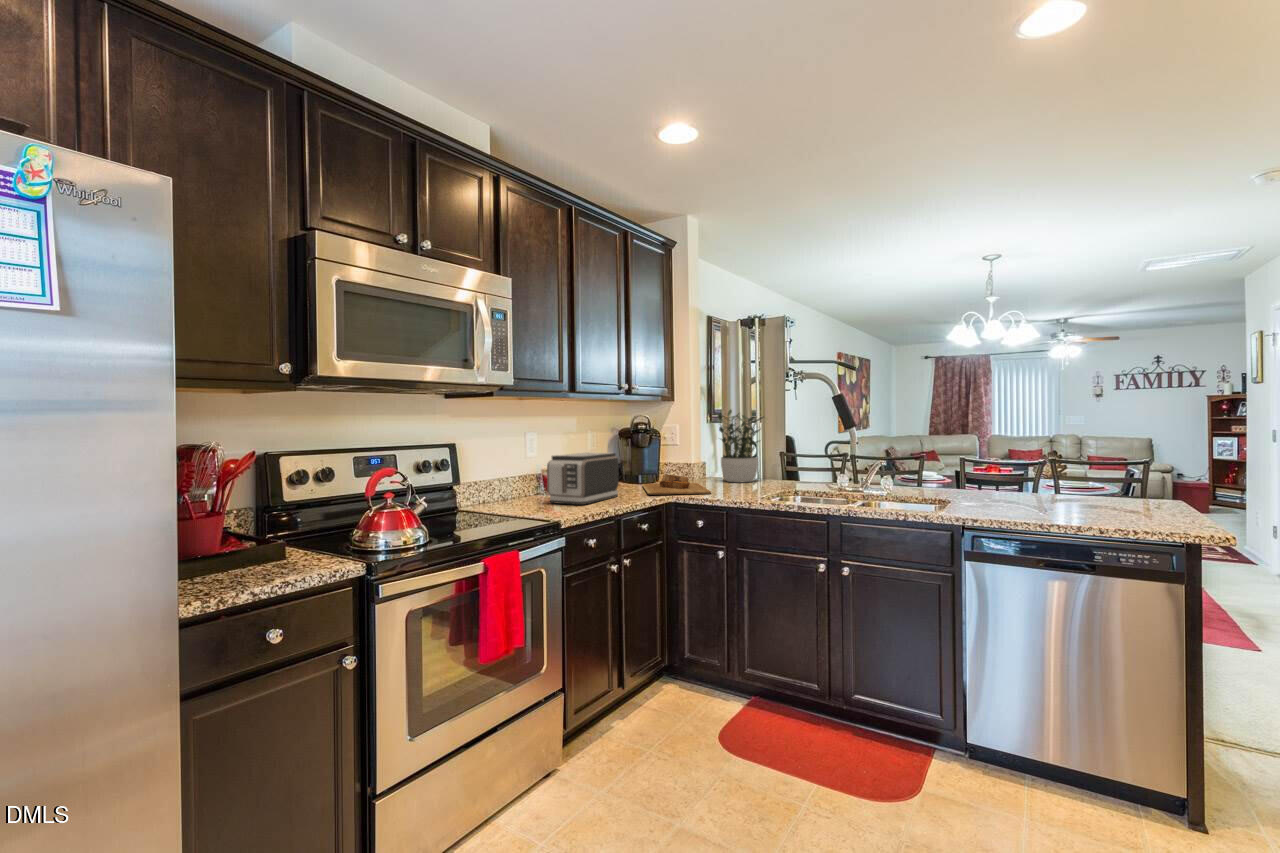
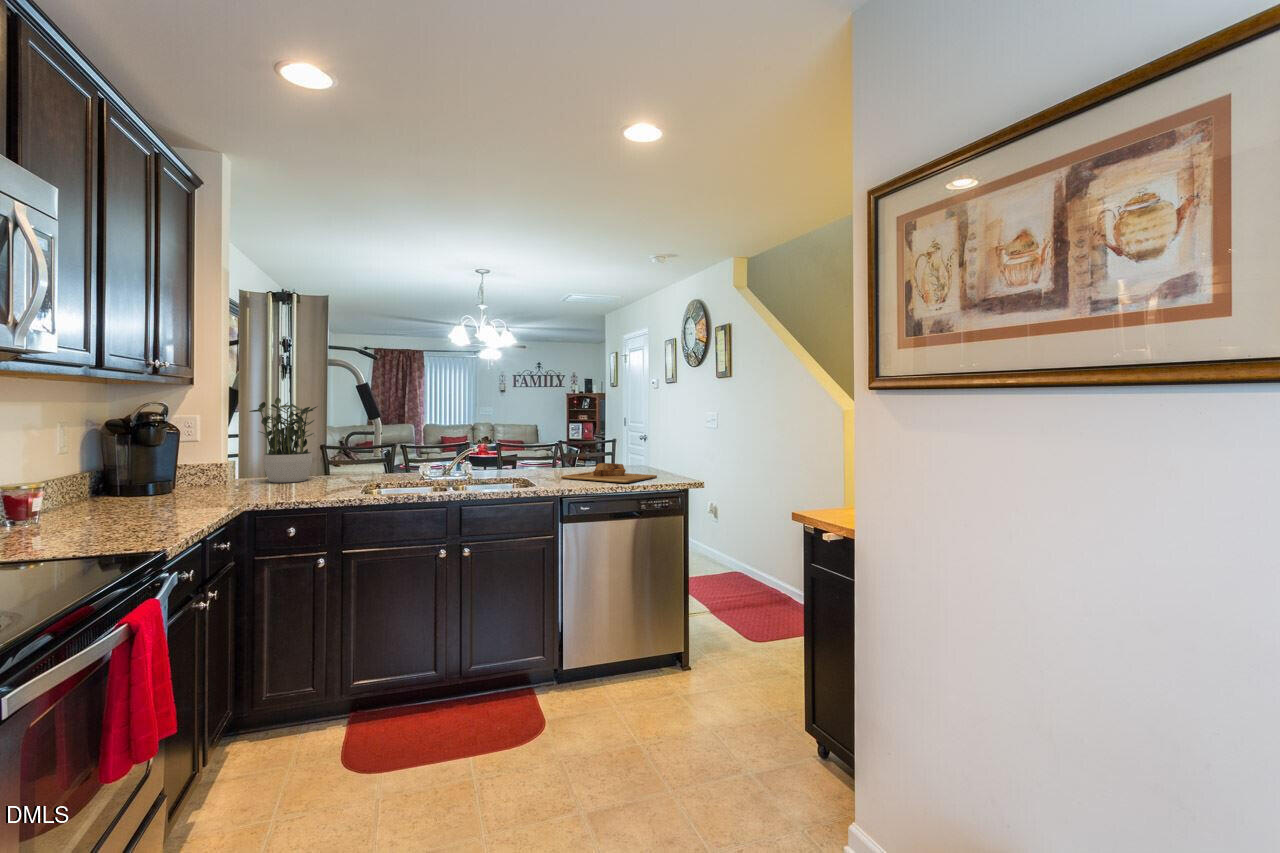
toaster: present [547,453,619,505] -> none [62,454,166,532]
cutting board: present [643,474,711,495] -> present [561,463,657,483]

